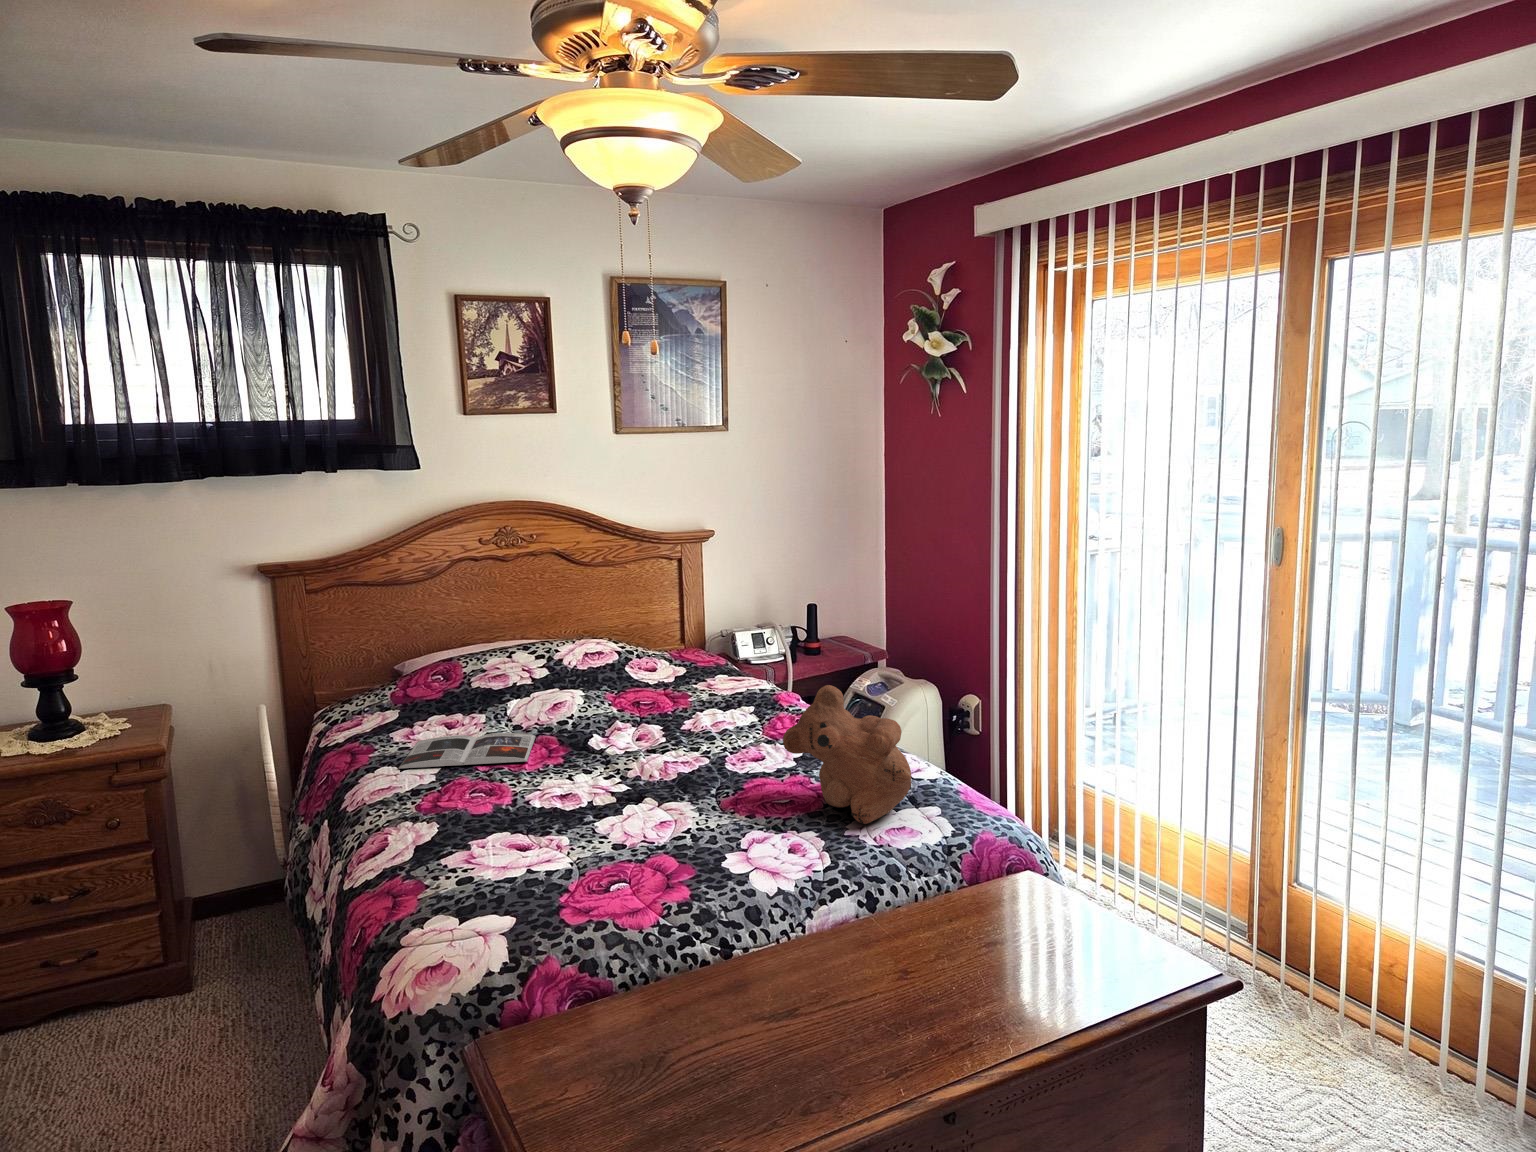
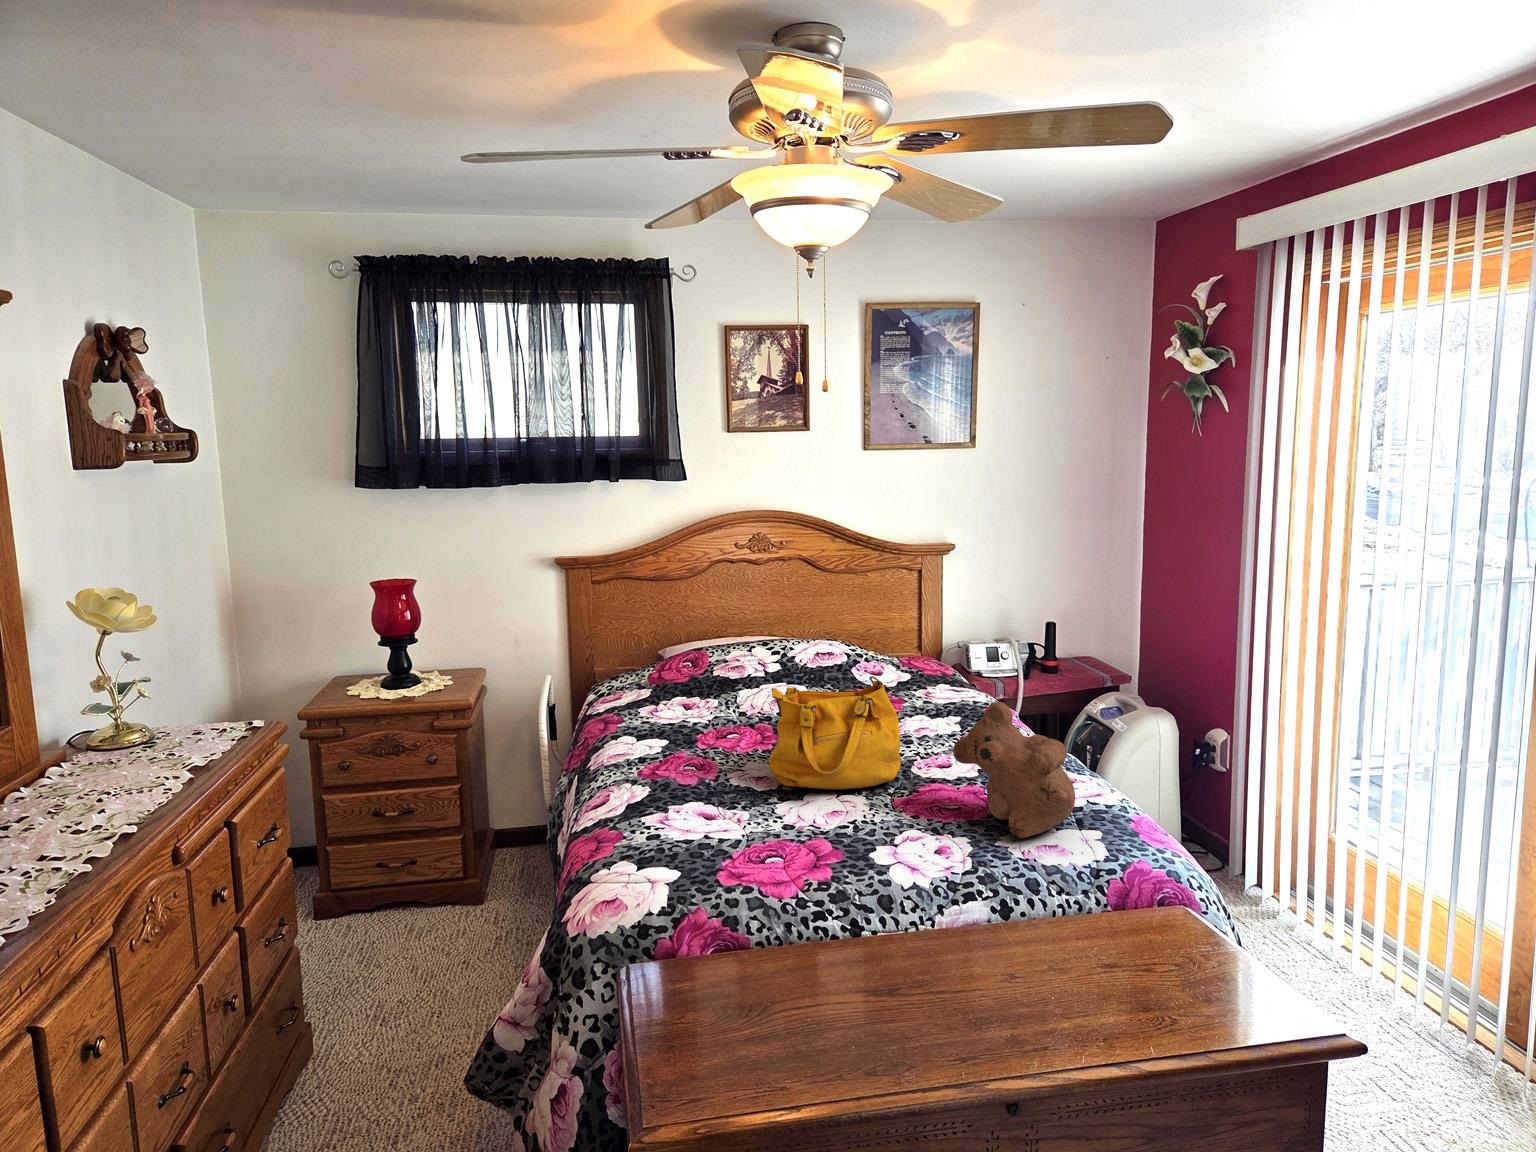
handbag: none [575,671,719,802] -> present [769,676,901,790]
magazine: present [399,733,535,769] -> none [636,715,755,744]

